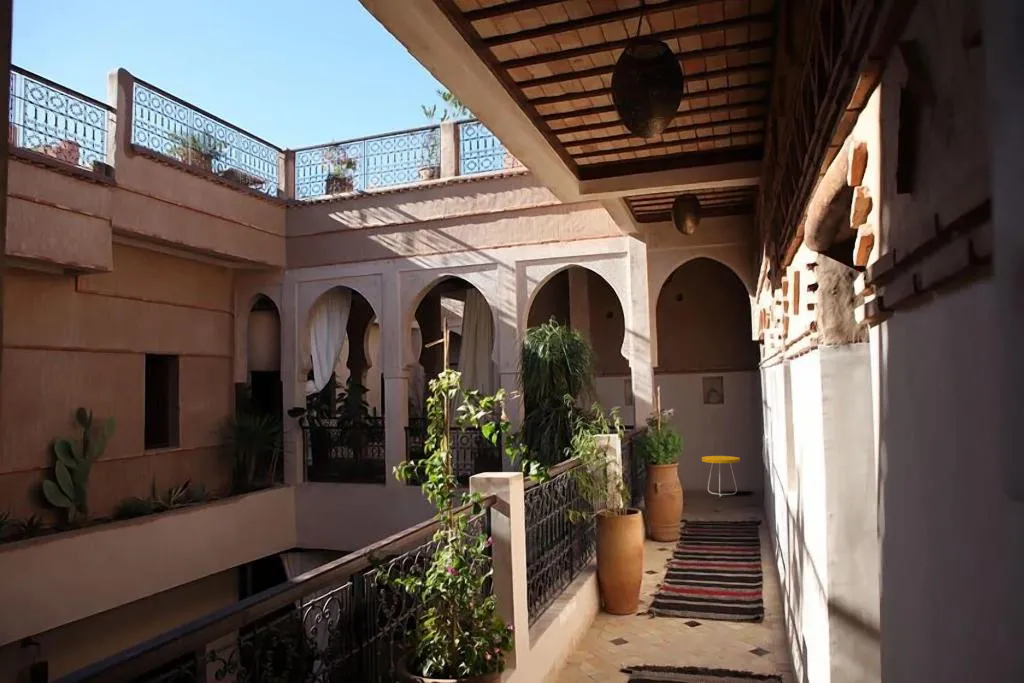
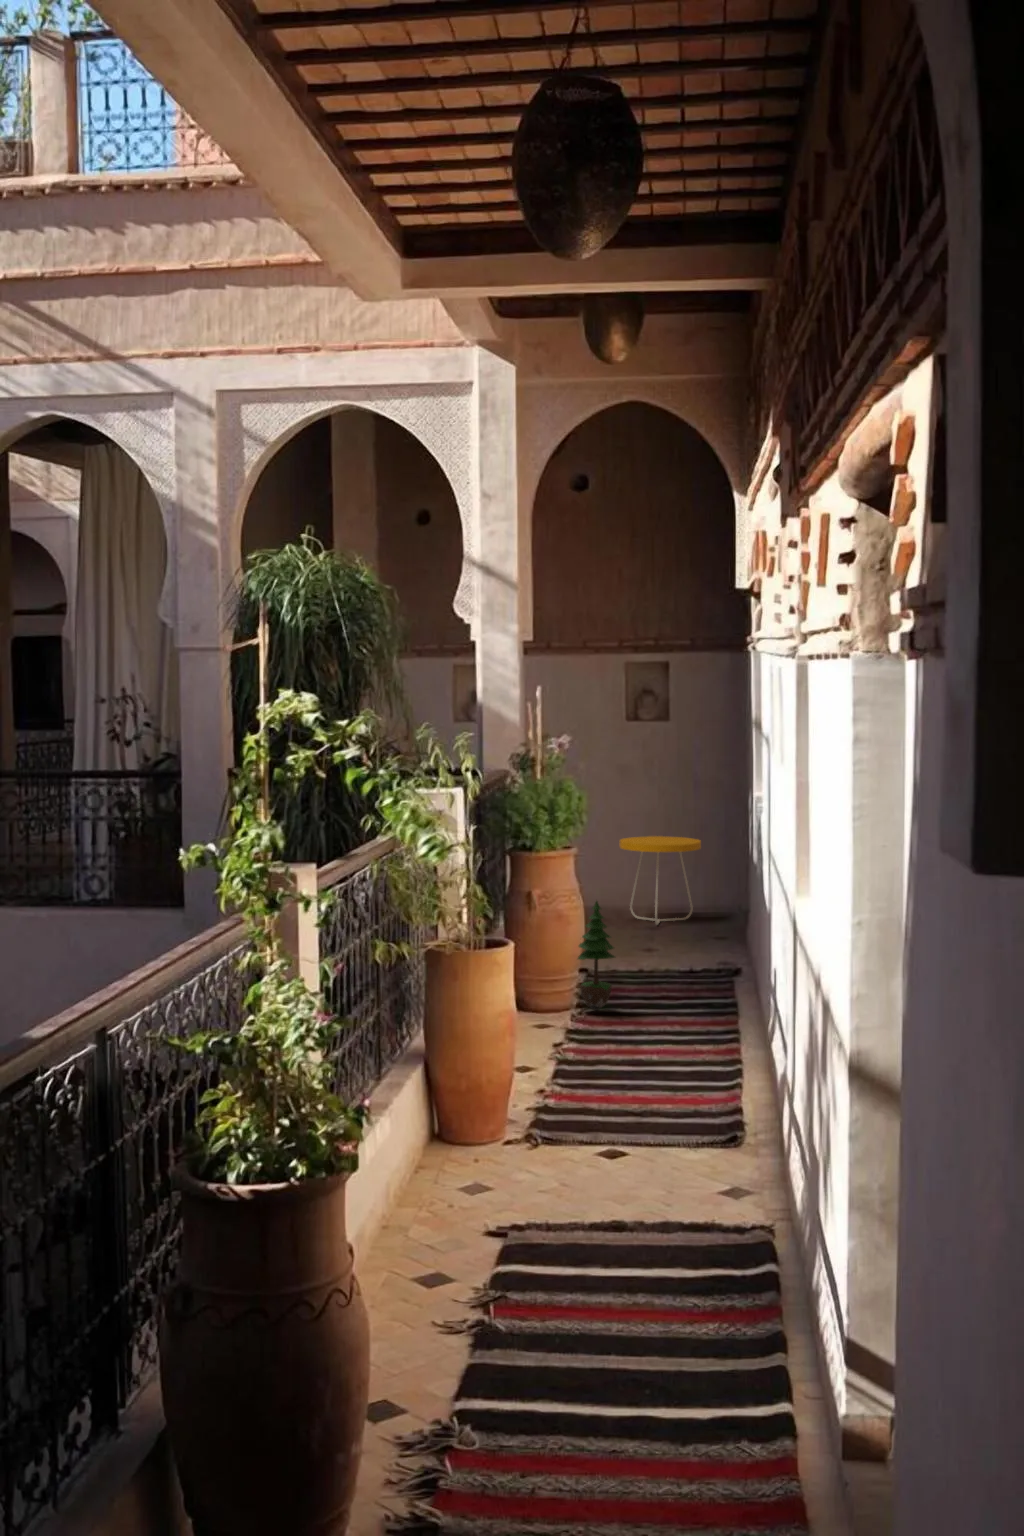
potted tree: none [679,486,698,540] -> present [578,901,615,1011]

